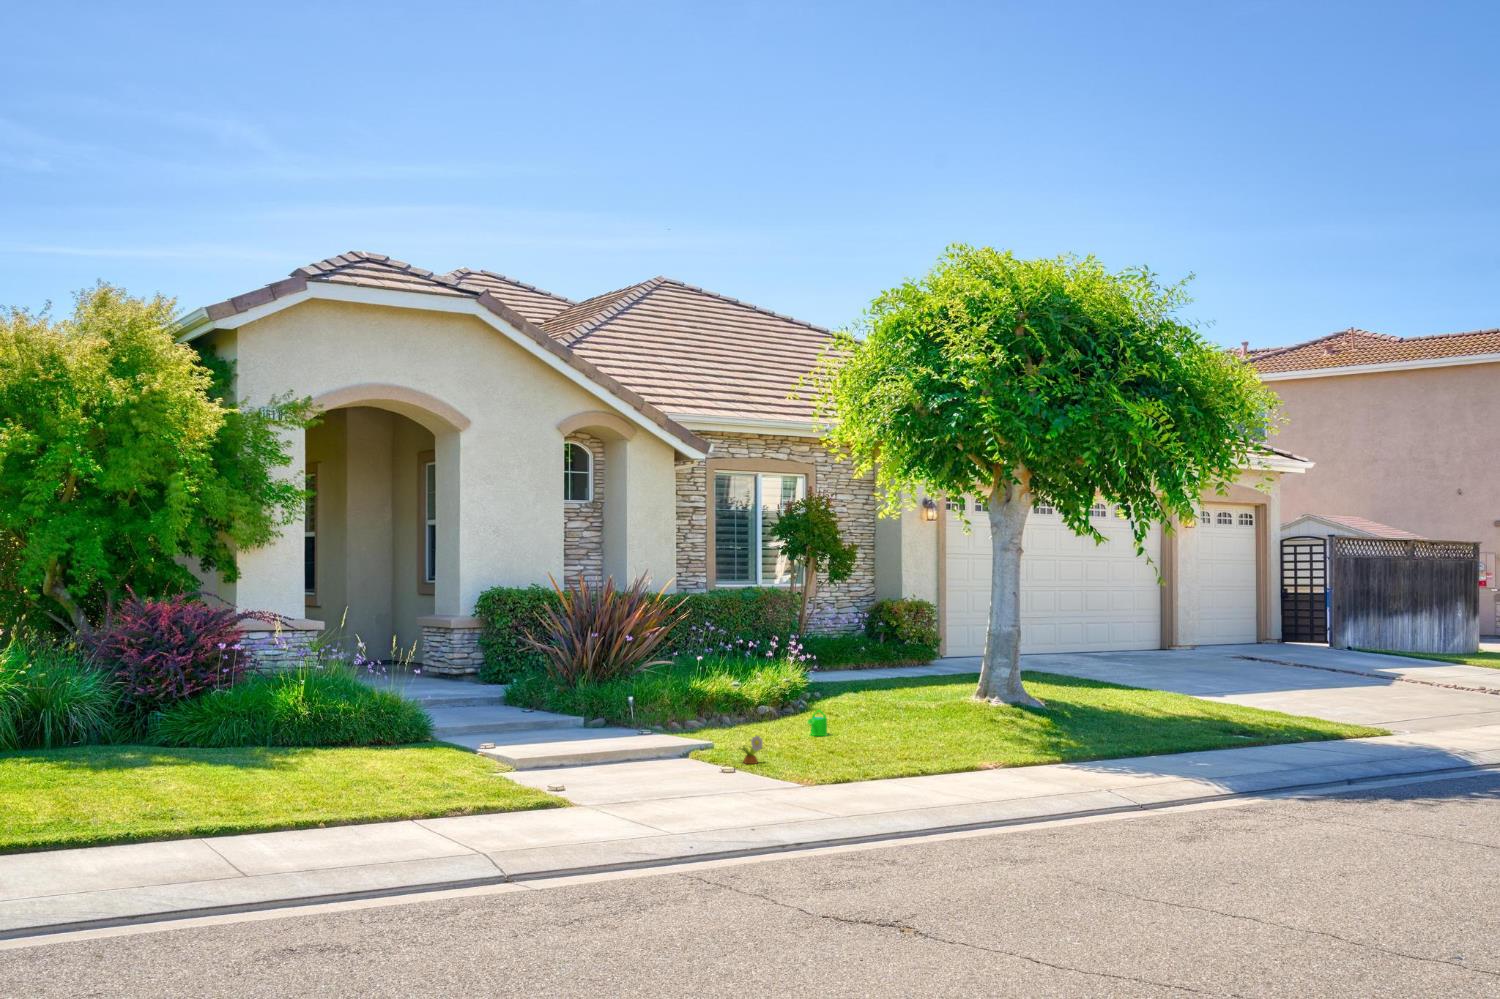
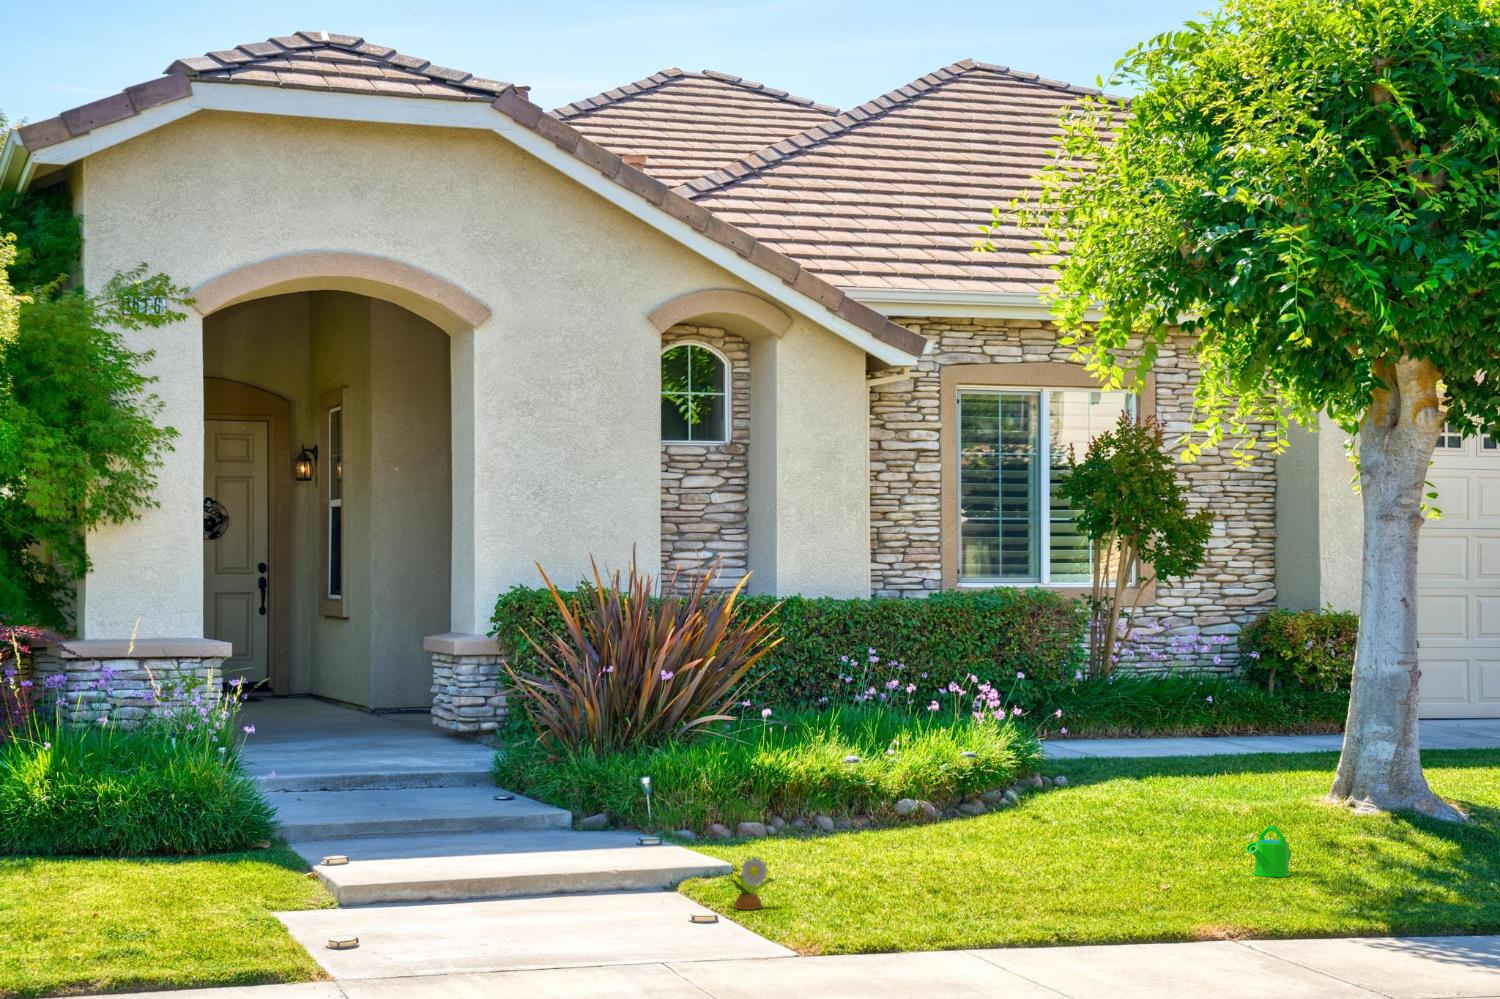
watering can: present [808,710,827,736] -> present [1246,825,1291,877]

